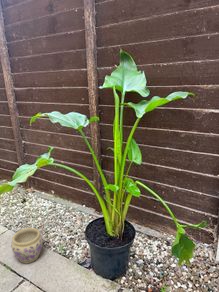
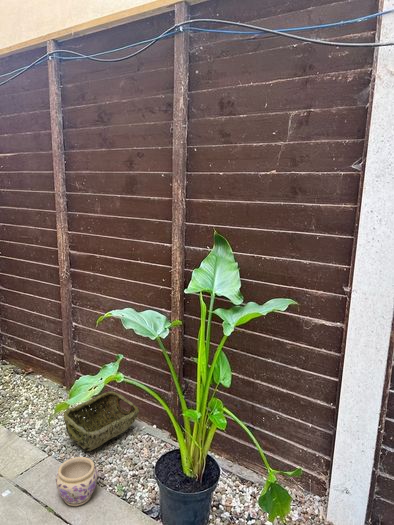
woven basket: none [17,184,72,225] -> present [63,391,139,451]

